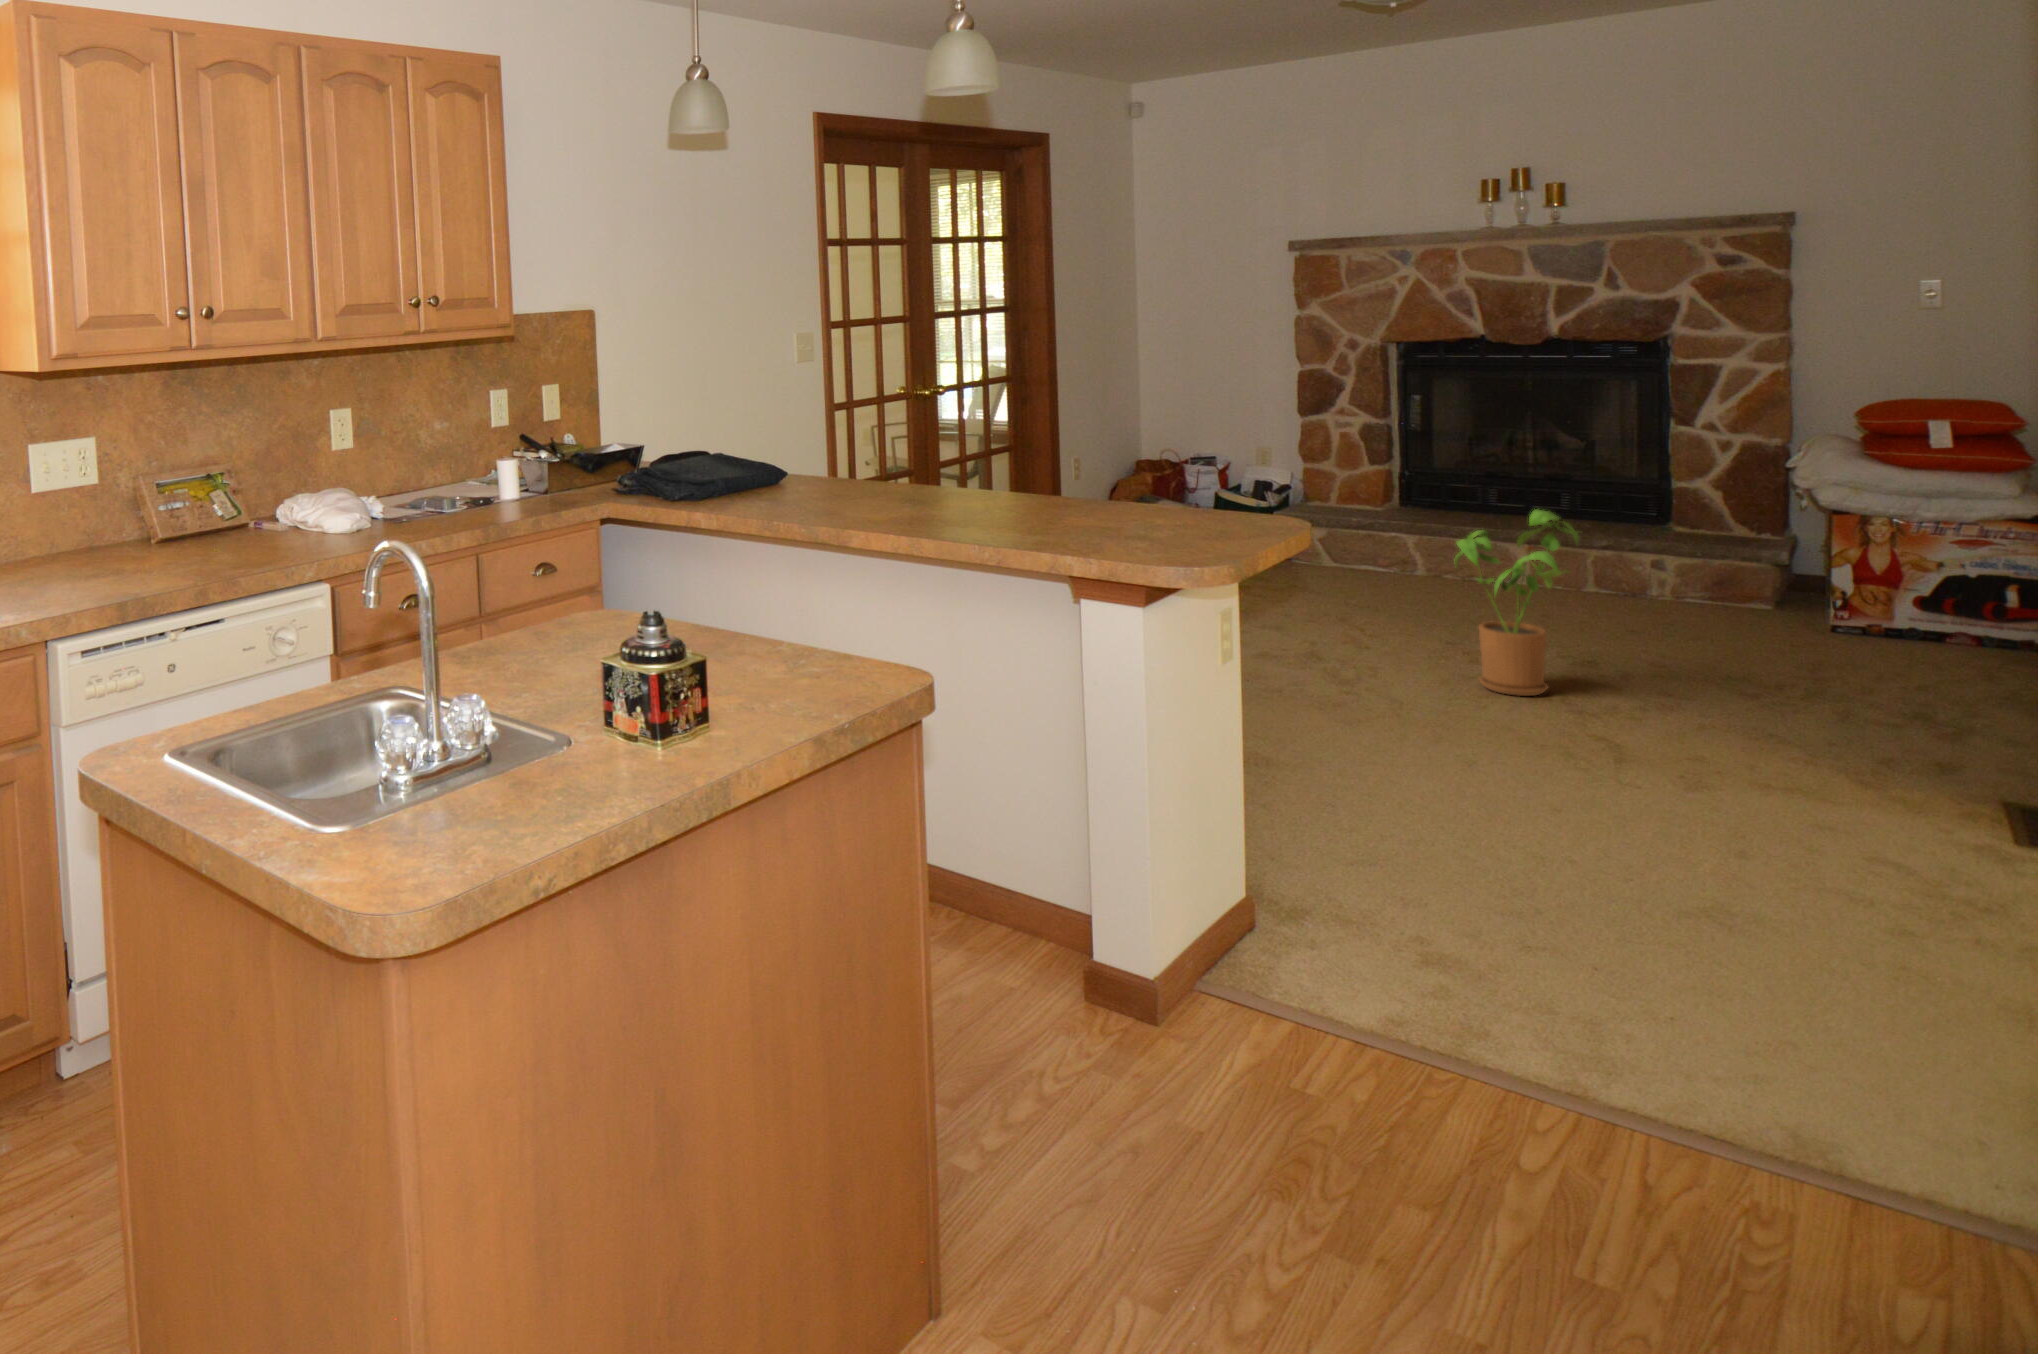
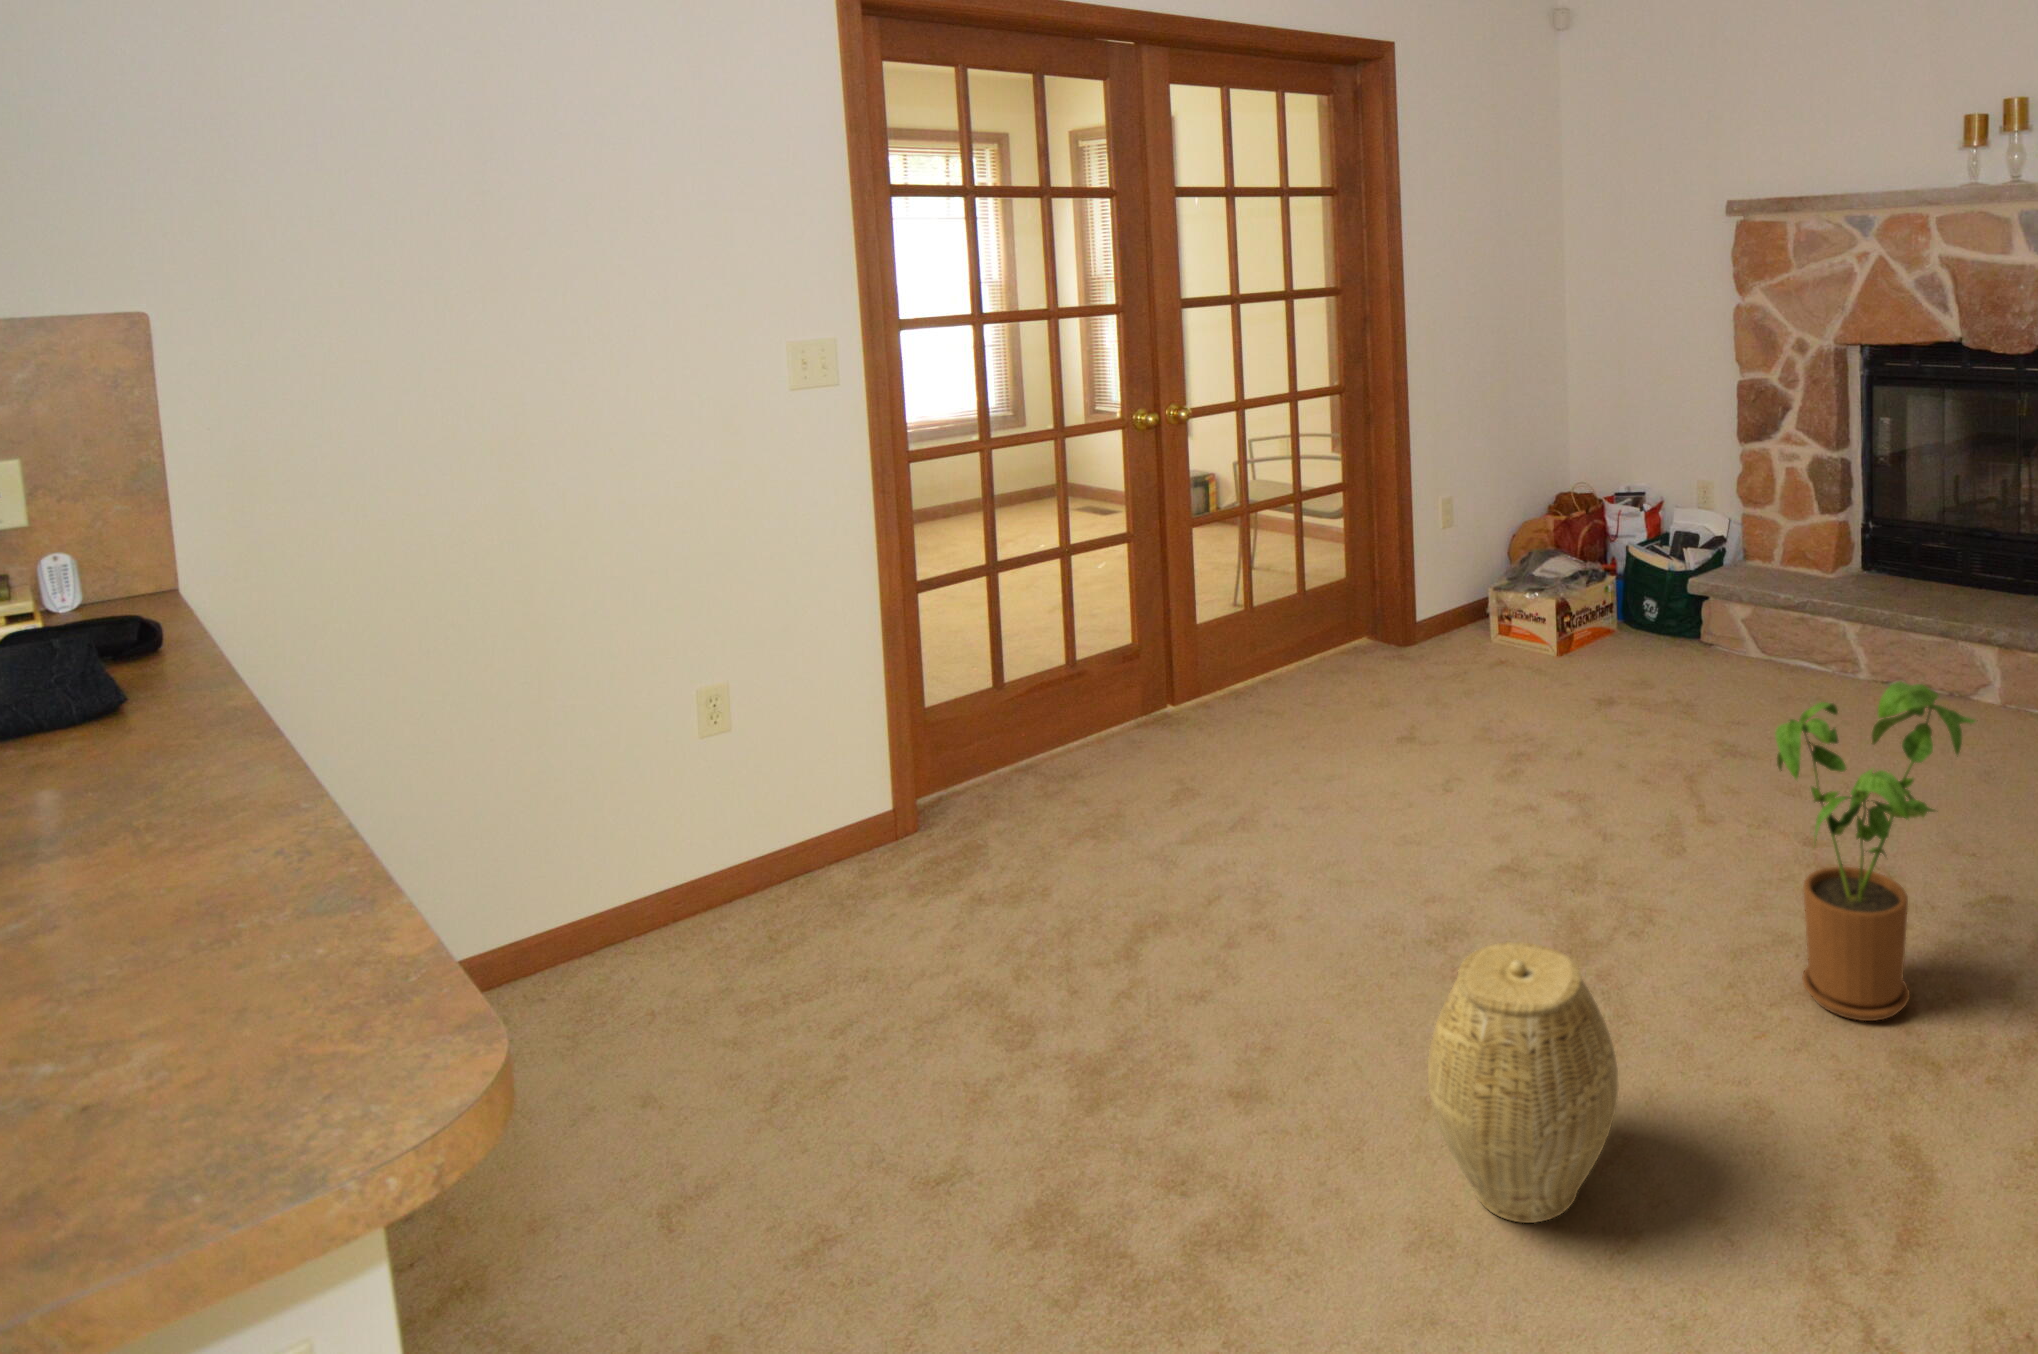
woven basket: none [1322,626,1433,750] -> present [1428,942,1618,1223]

